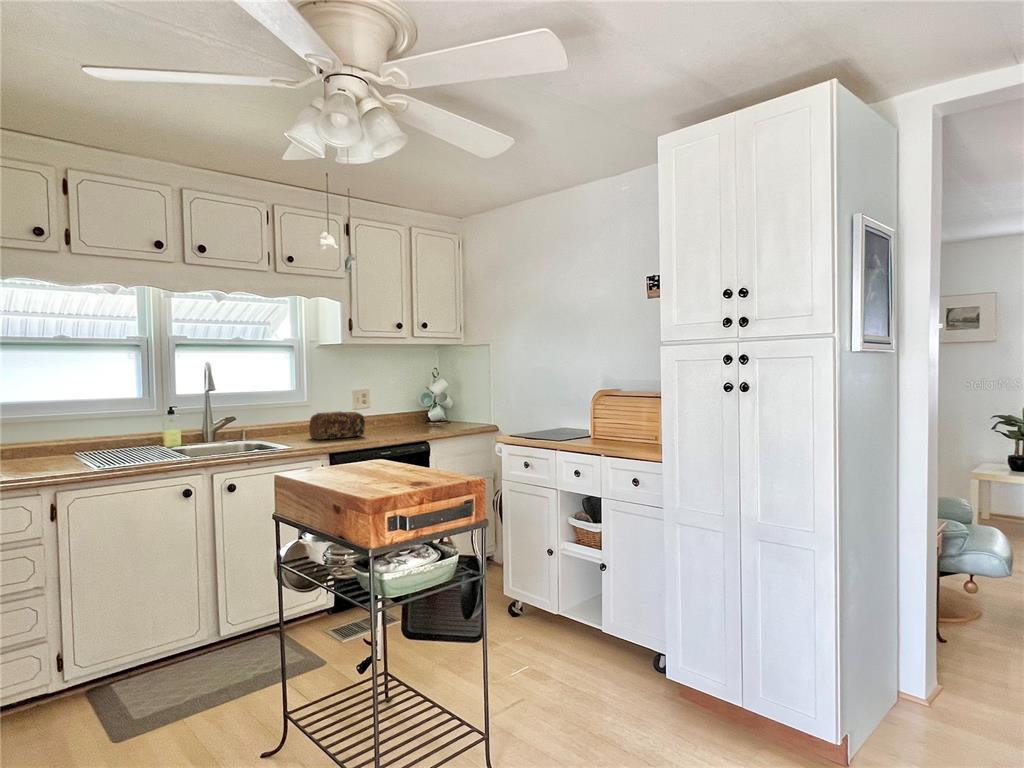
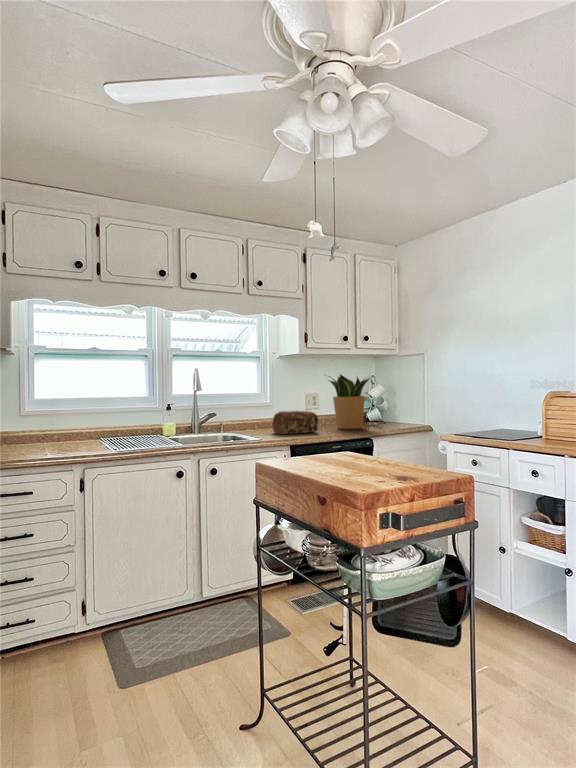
potted plant: none [372,367,429,431] -> present [329,374,372,429]

